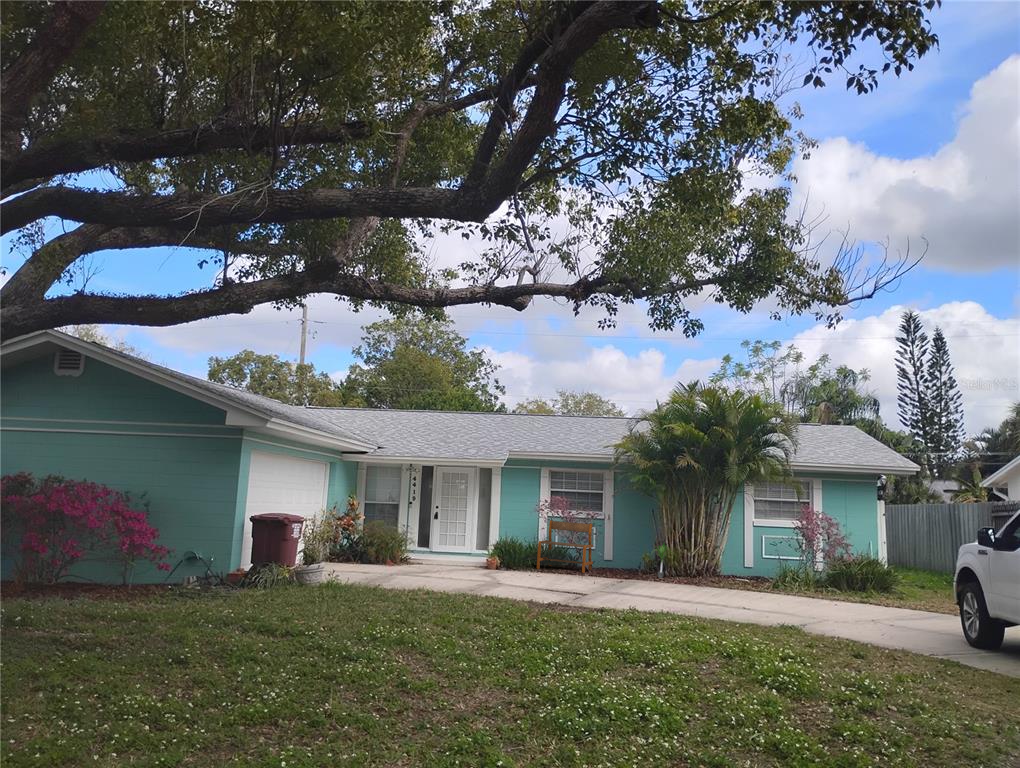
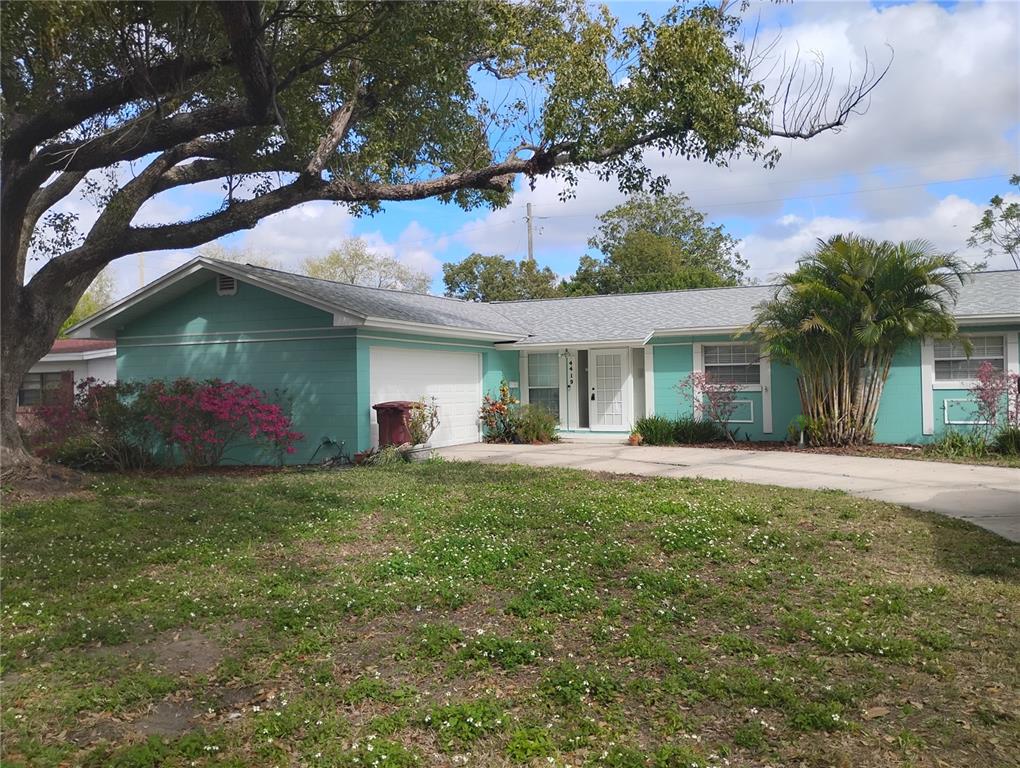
bench: present [537,520,593,573] -> none [678,395,737,448]

